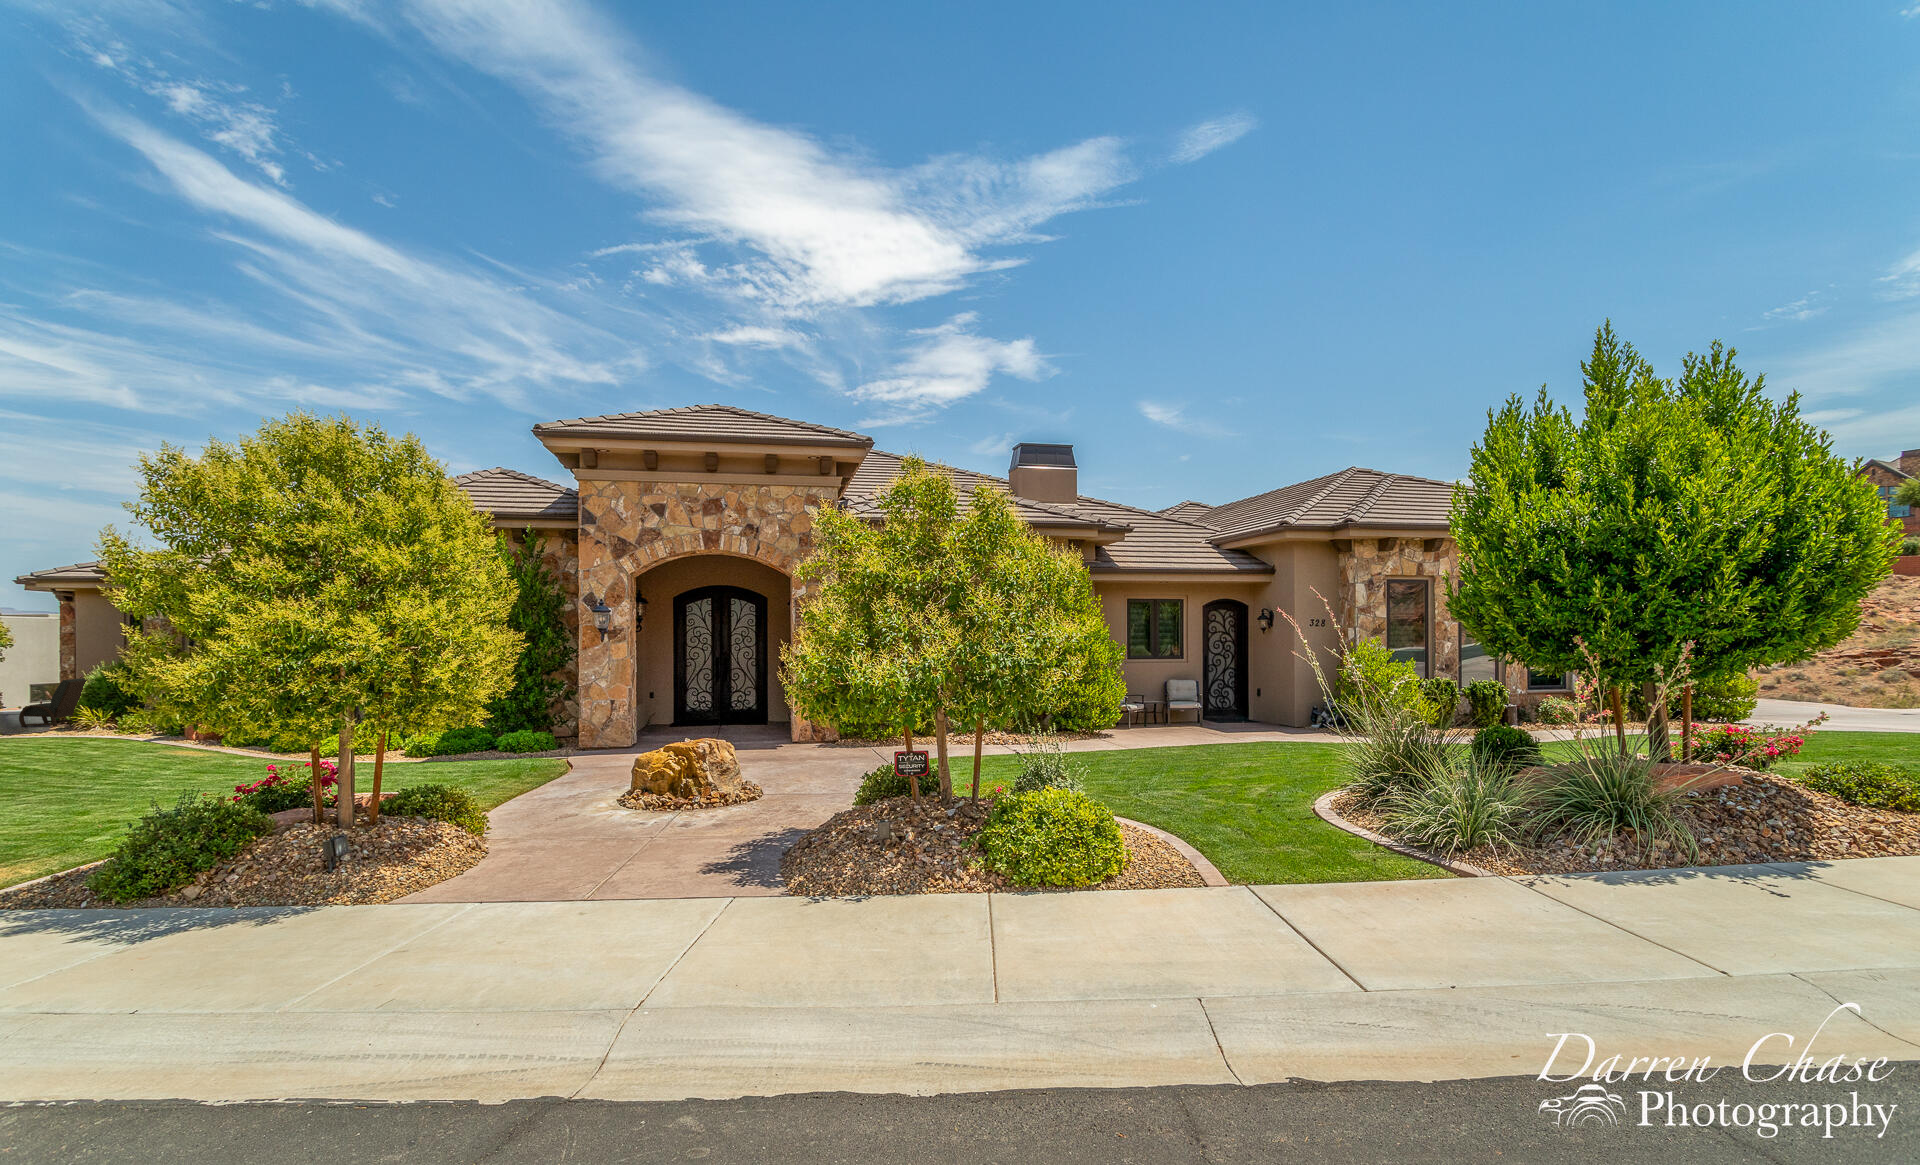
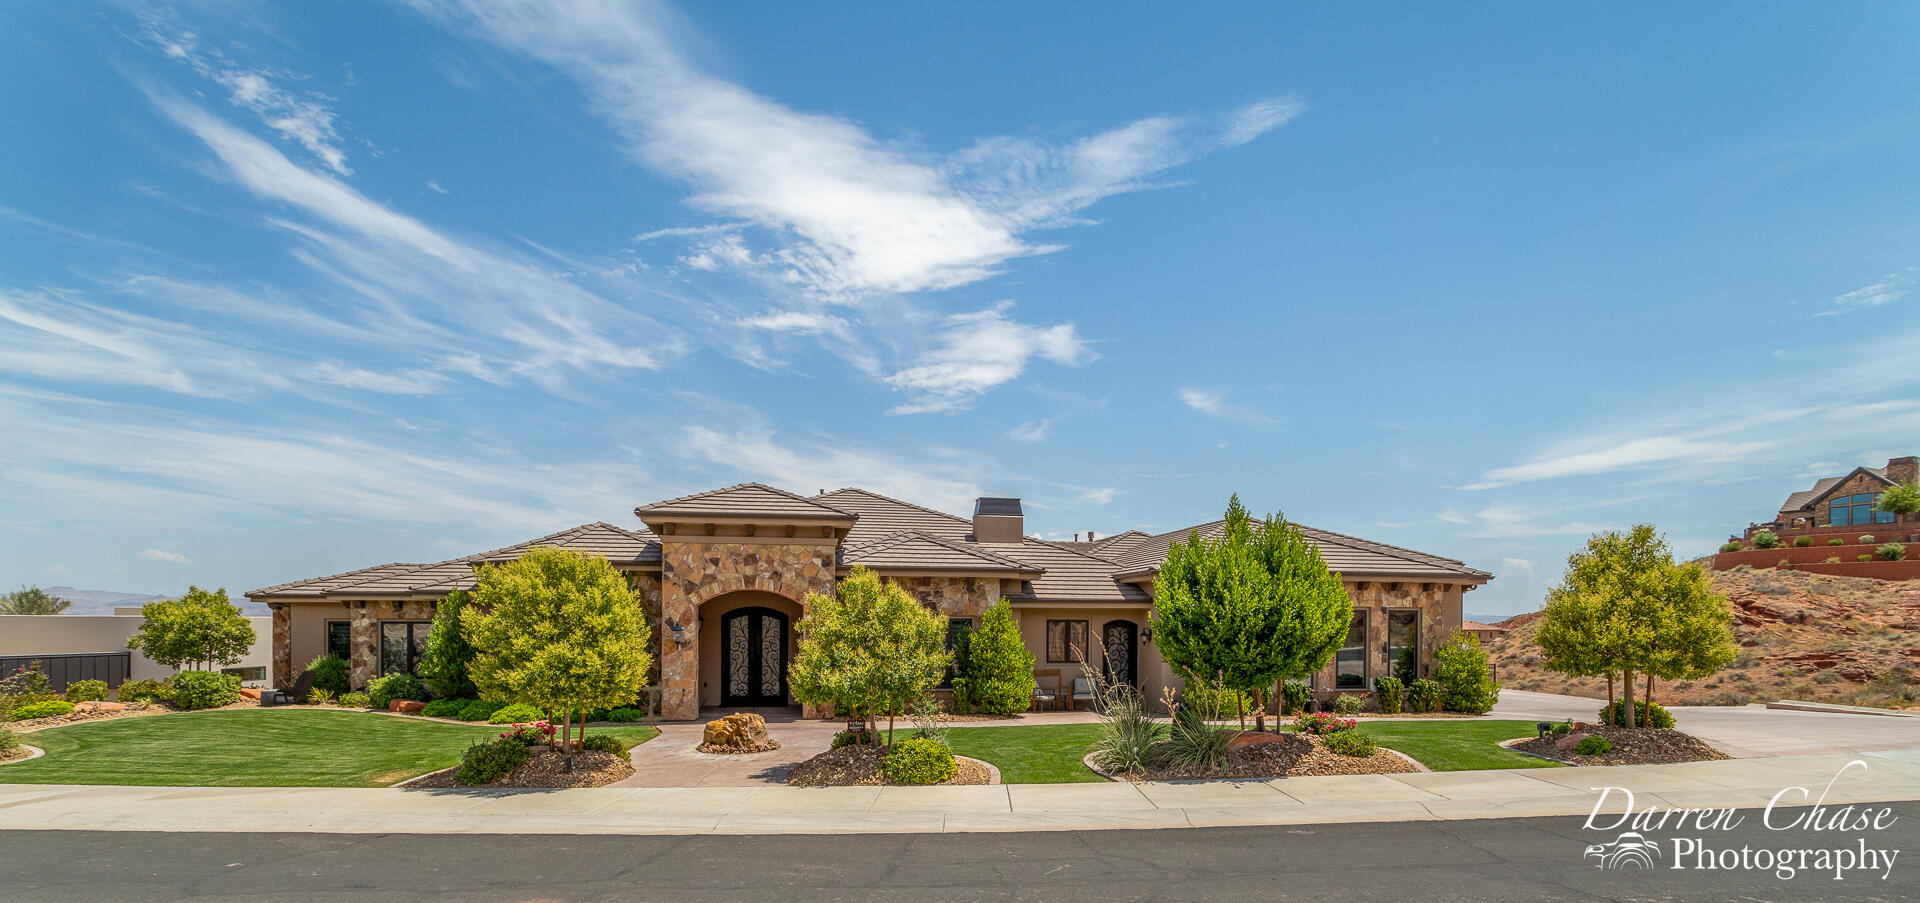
bench: none [1112,672,1179,732] -> present [1030,669,1072,711]
pedestal table: none [540,699,586,751] -> present [636,687,666,722]

